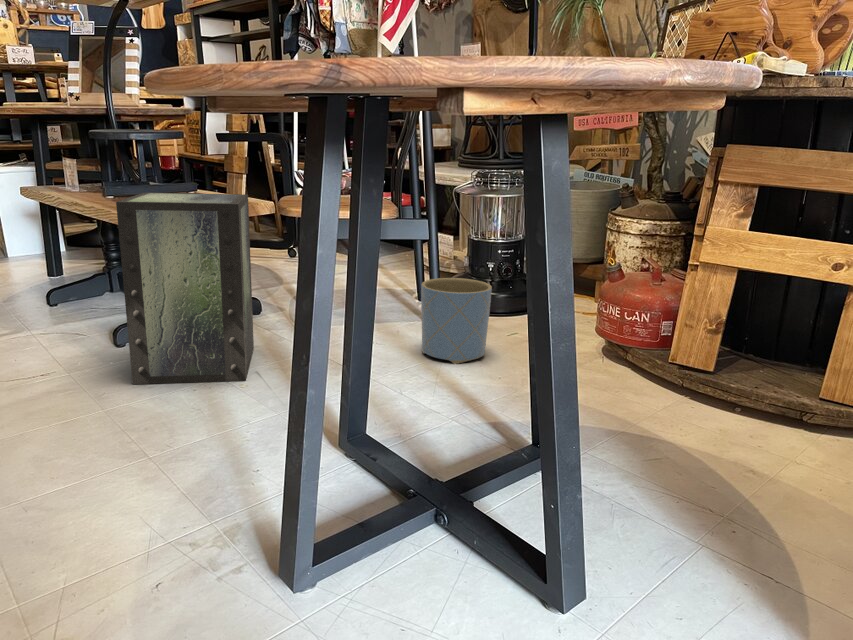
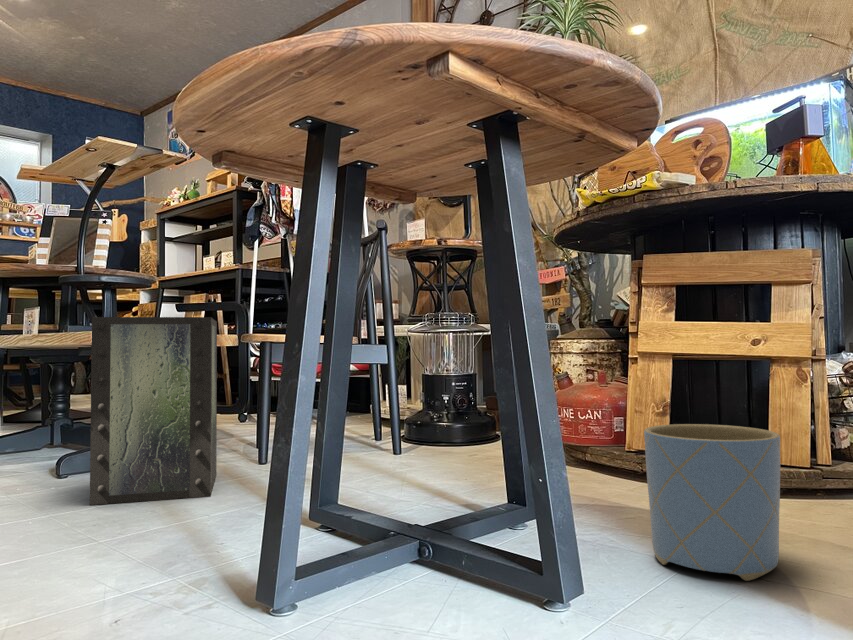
planter: present [421,278,492,364] -> present [644,424,780,581]

